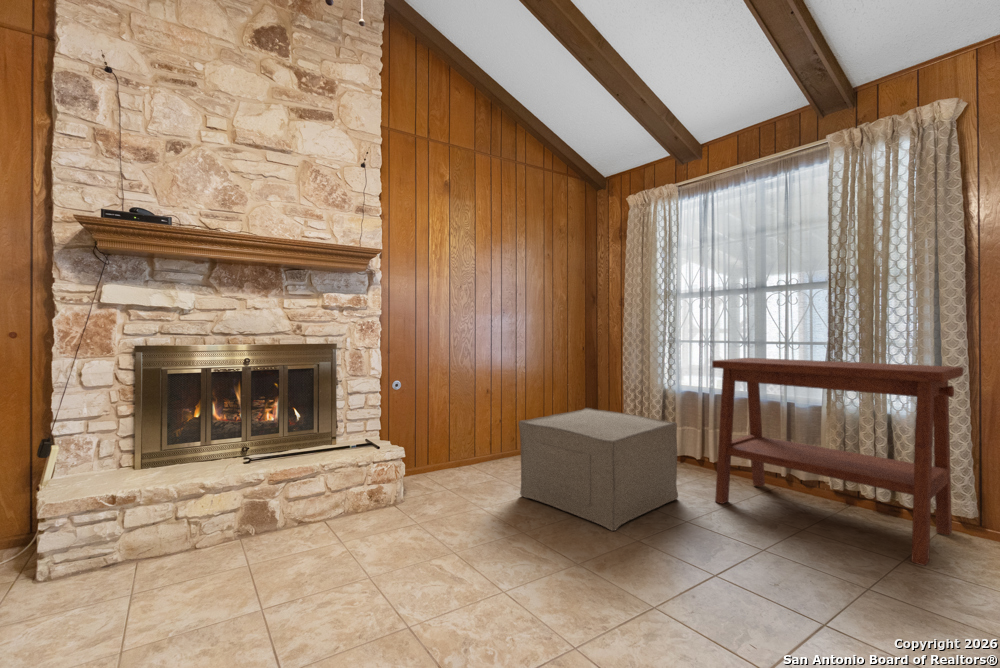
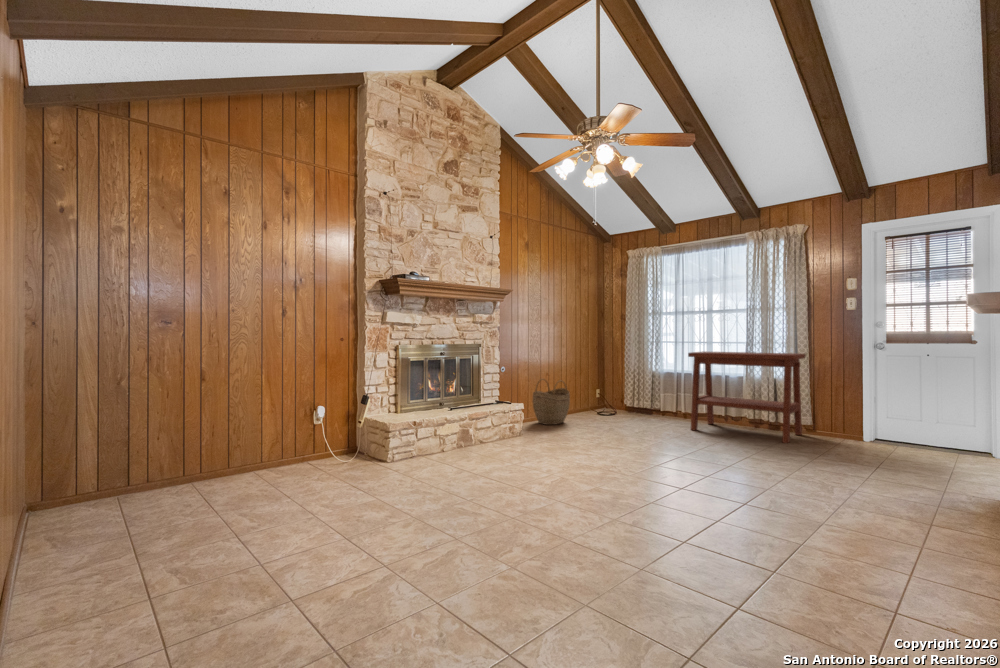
woven basket: none [456,398,517,474] -> present [533,379,570,425]
ottoman: present [519,408,678,531] -> none [585,383,671,440]

